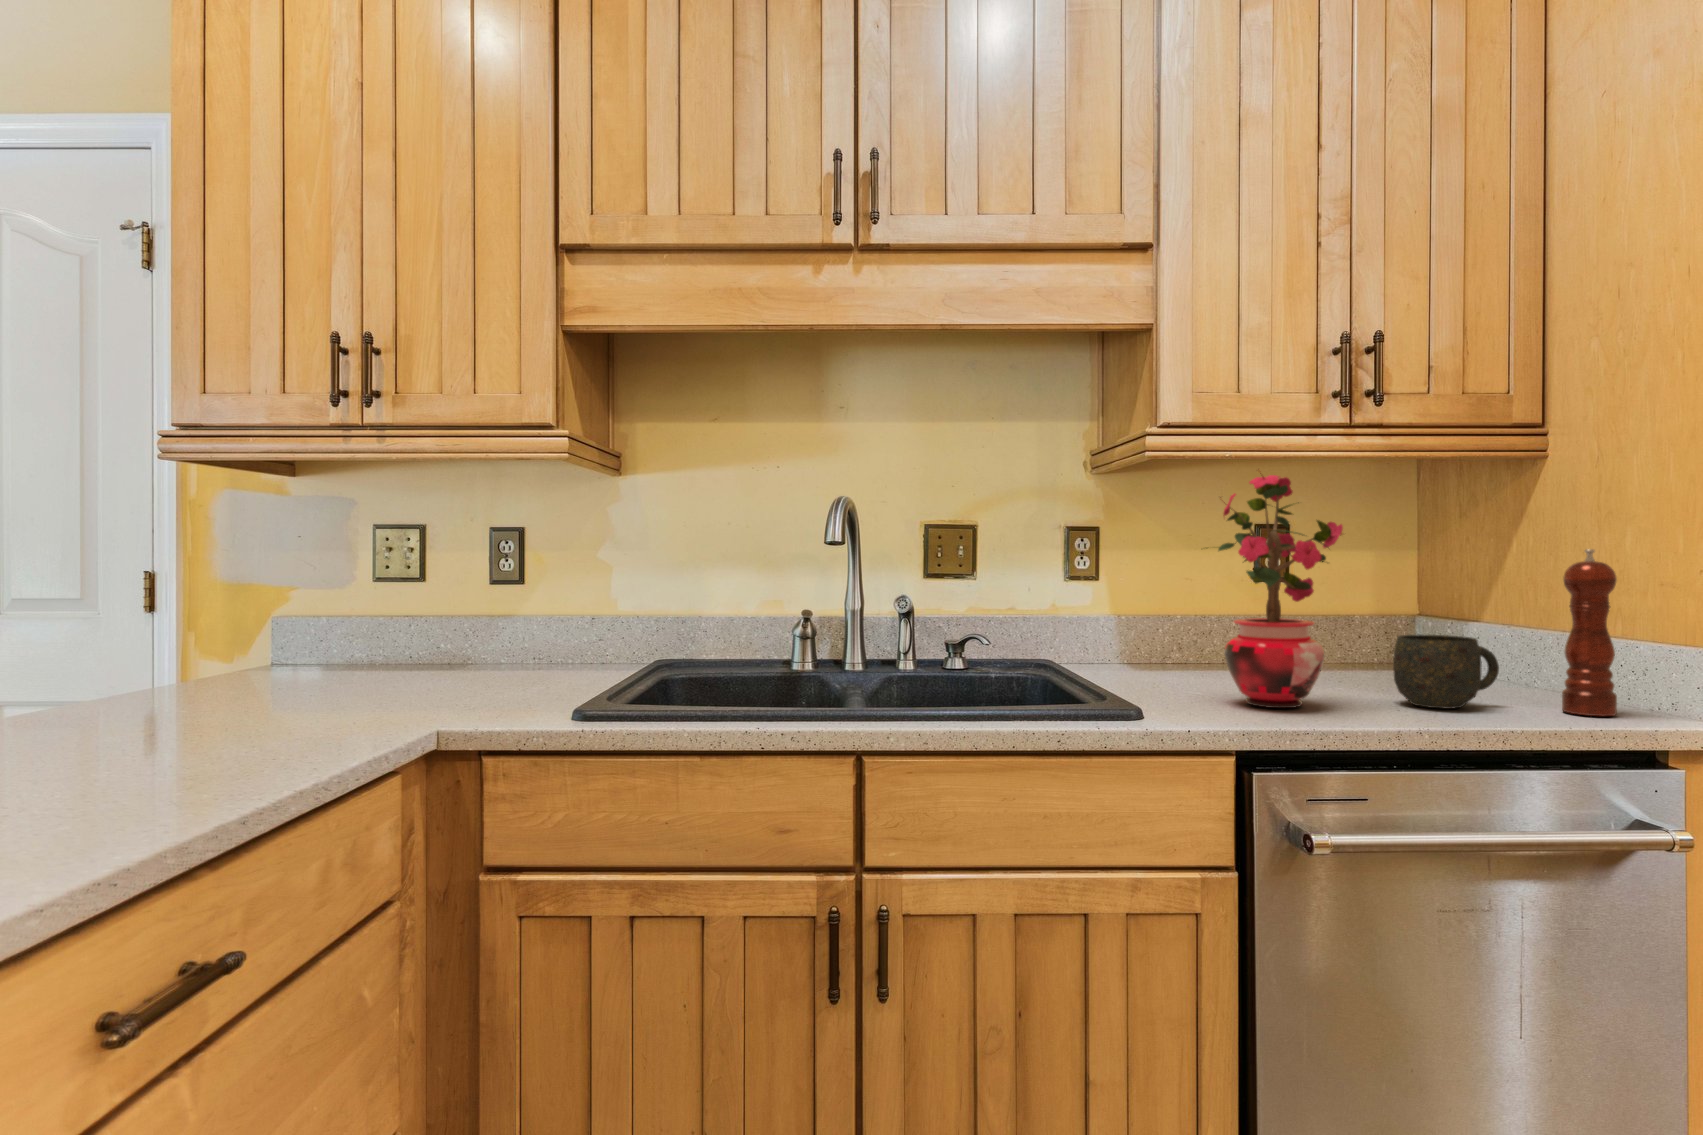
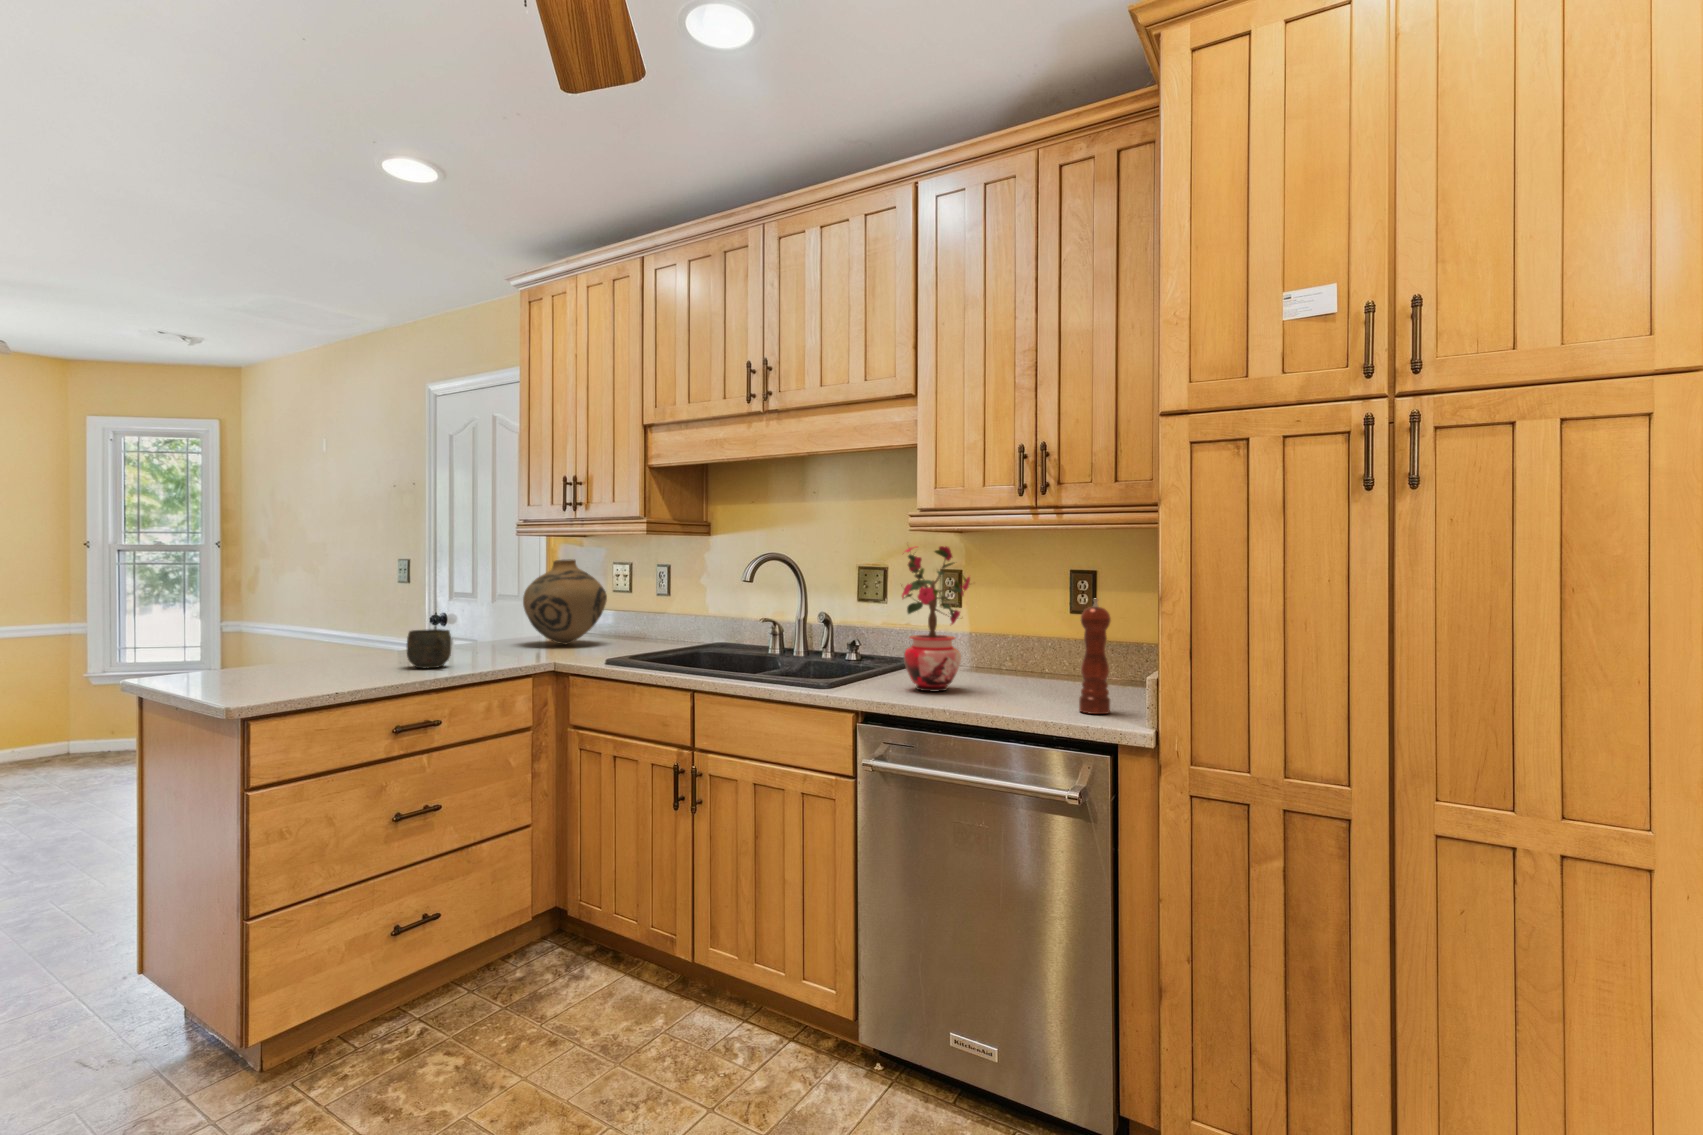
vase: none [221,512,414,689] -> present [523,559,607,645]
mug: present [1393,635,1499,709] -> present [407,629,451,668]

